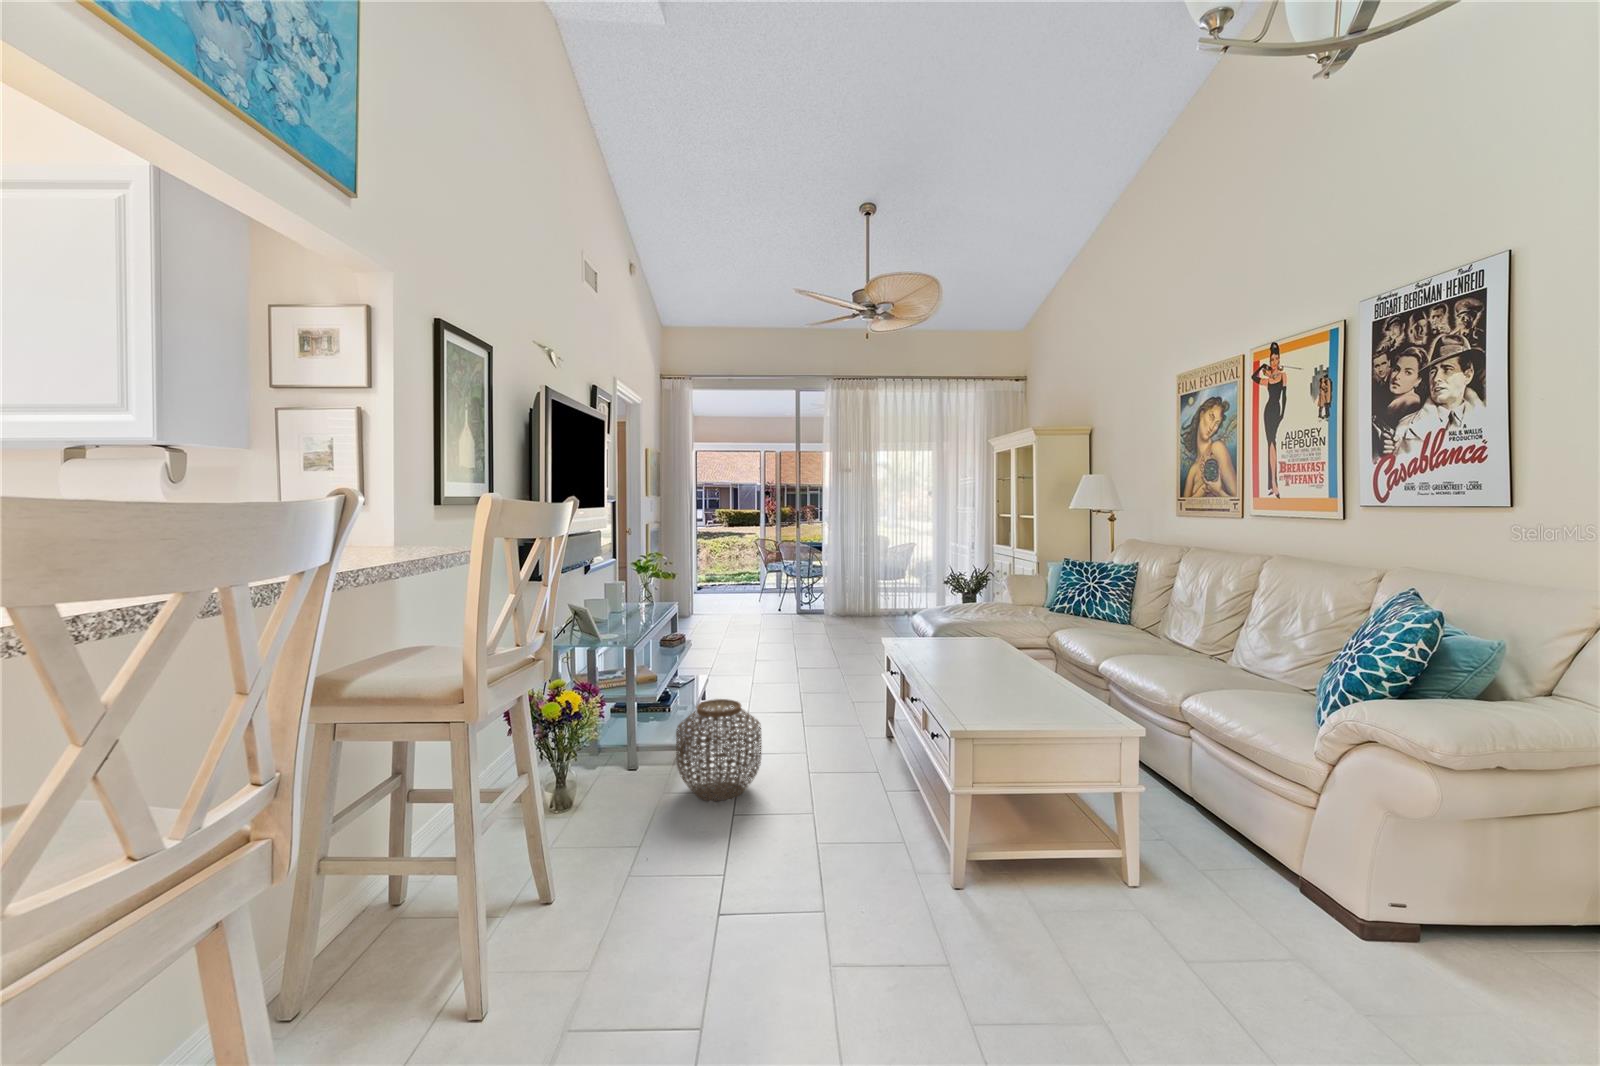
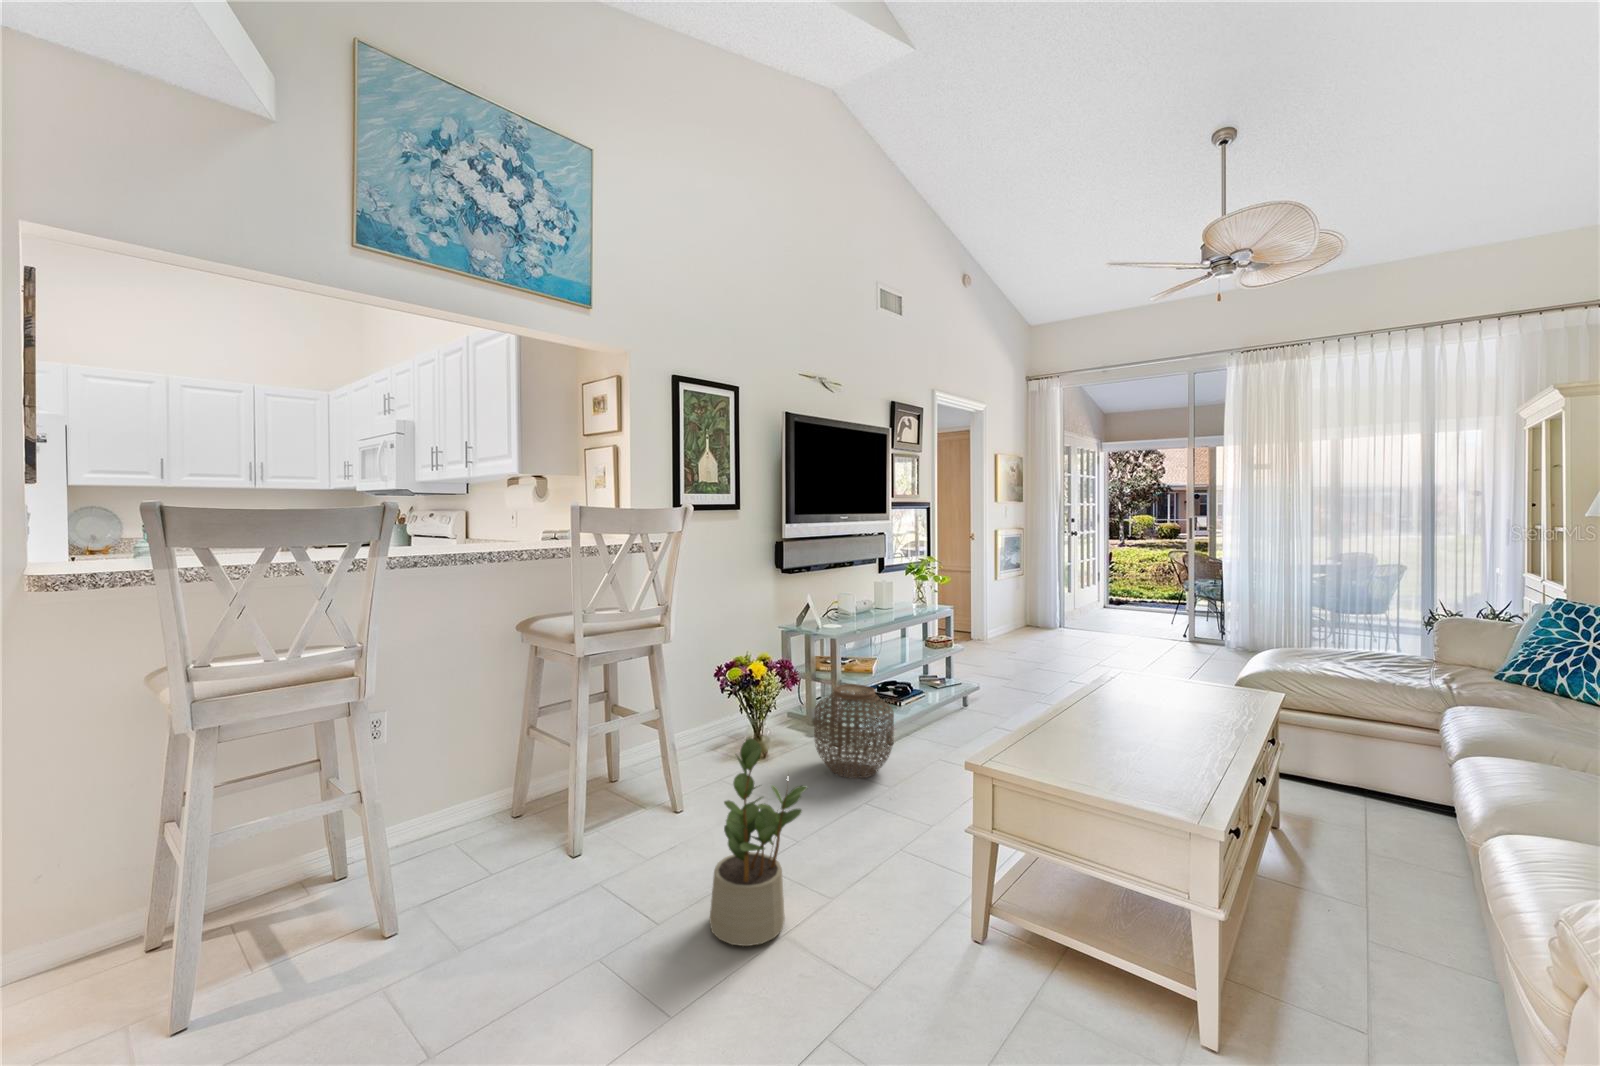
potted plant: none [814,769,915,998] -> present [710,738,808,946]

